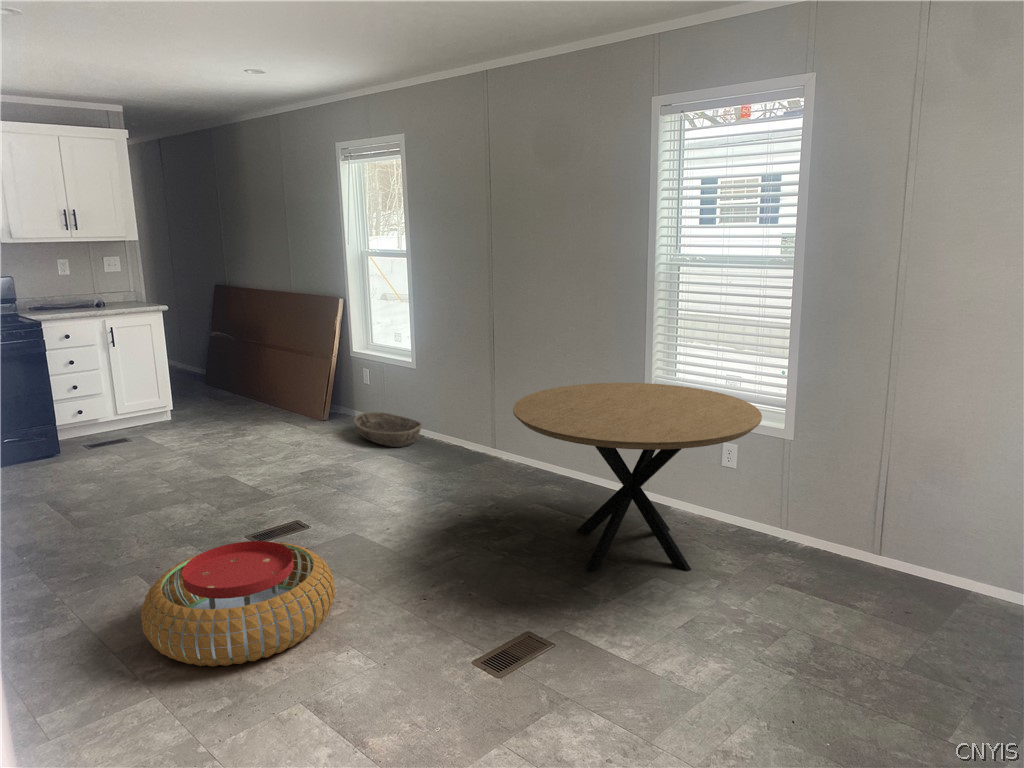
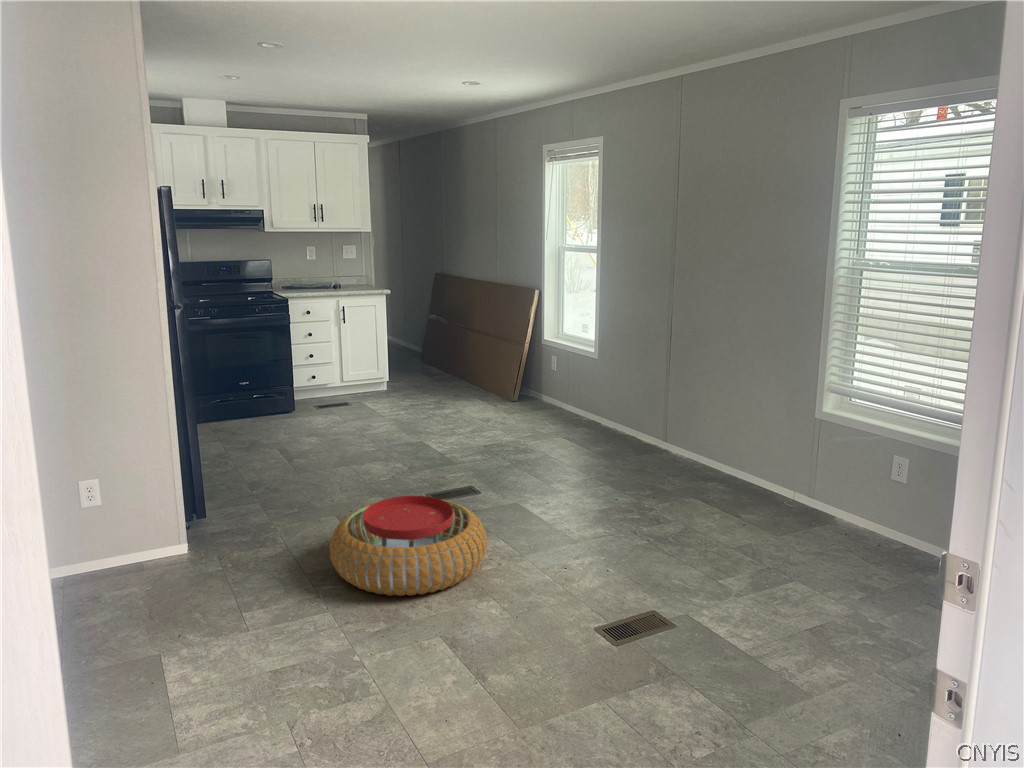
dining table: present [513,383,762,572] -> none [666,385,931,582]
basket: present [353,412,422,447] -> none [536,397,598,432]

